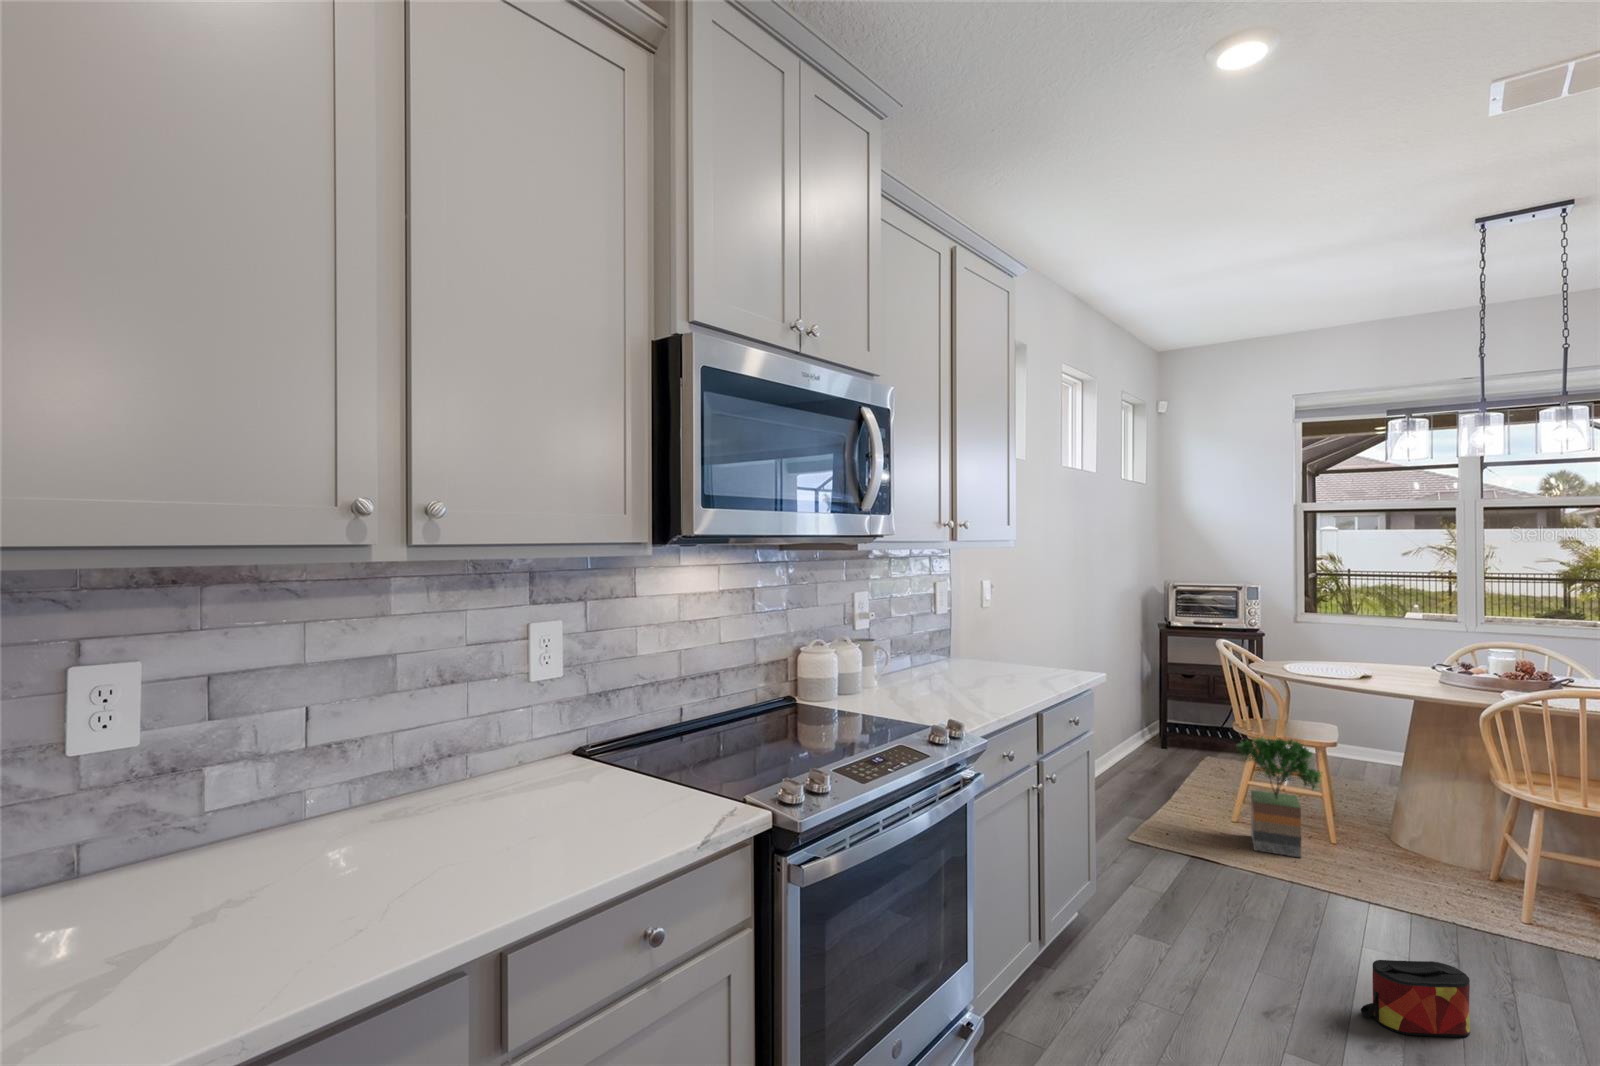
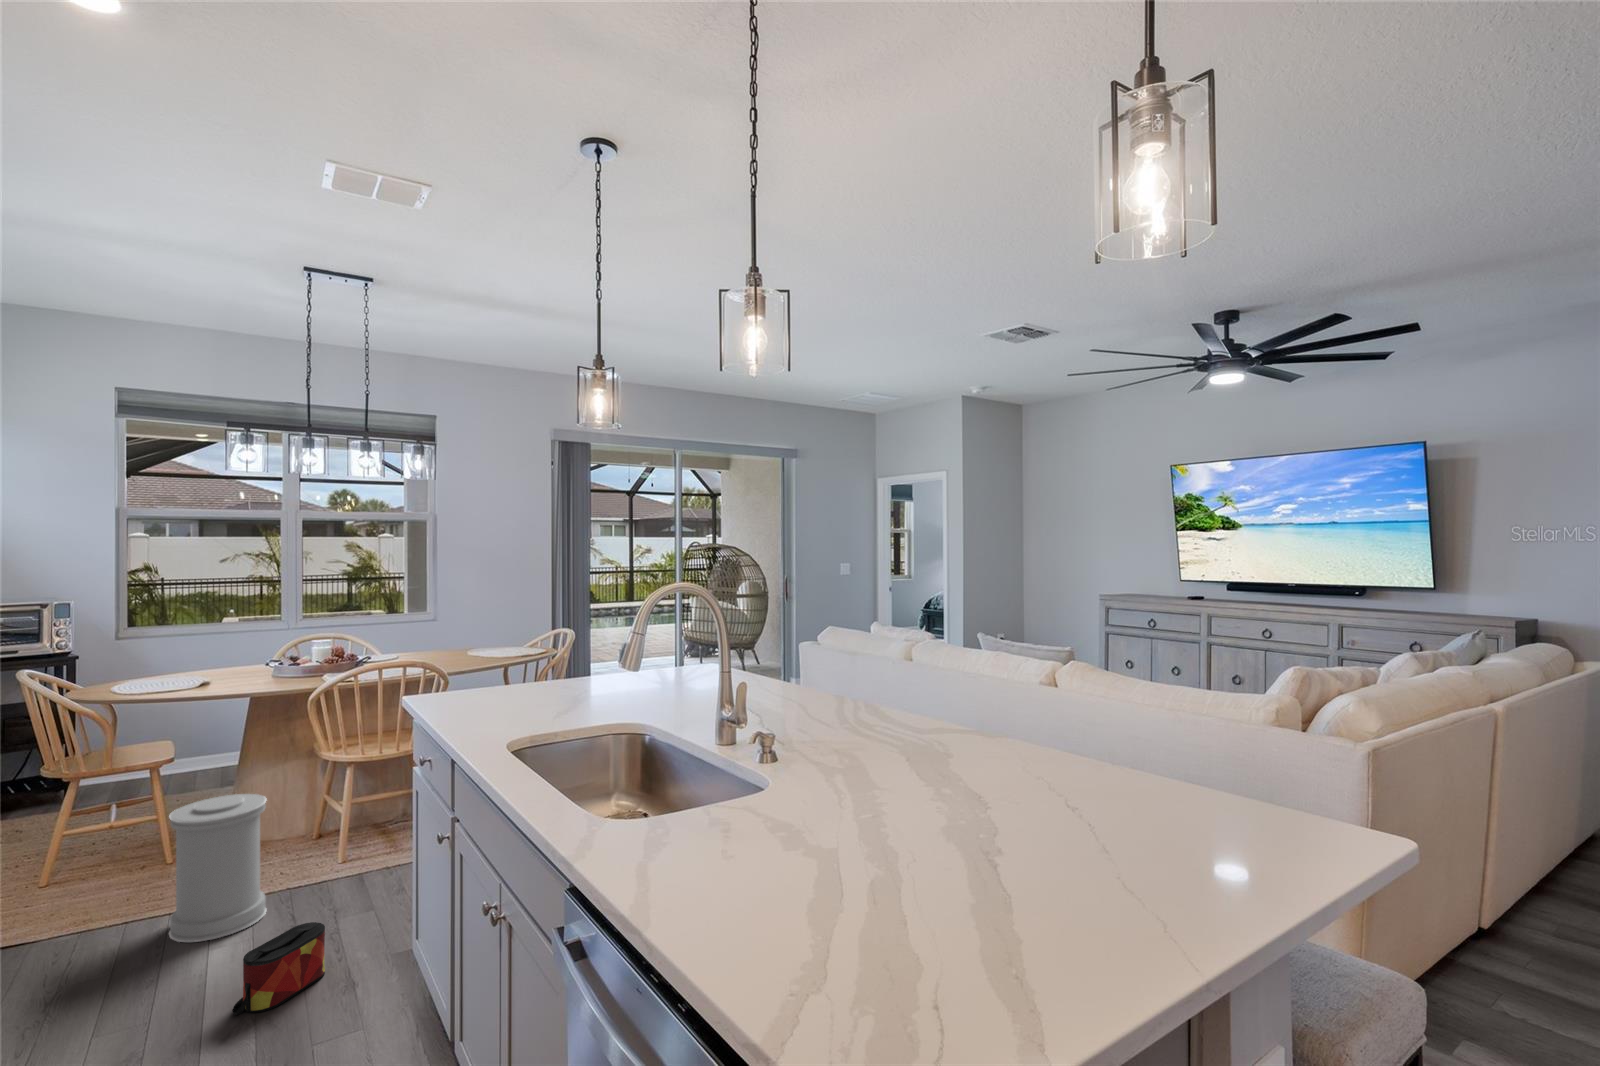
potted tree: present [1236,737,1322,857] -> none [44,768,161,913]
trash can: none [1320,790,1418,938] -> present [169,794,267,942]

